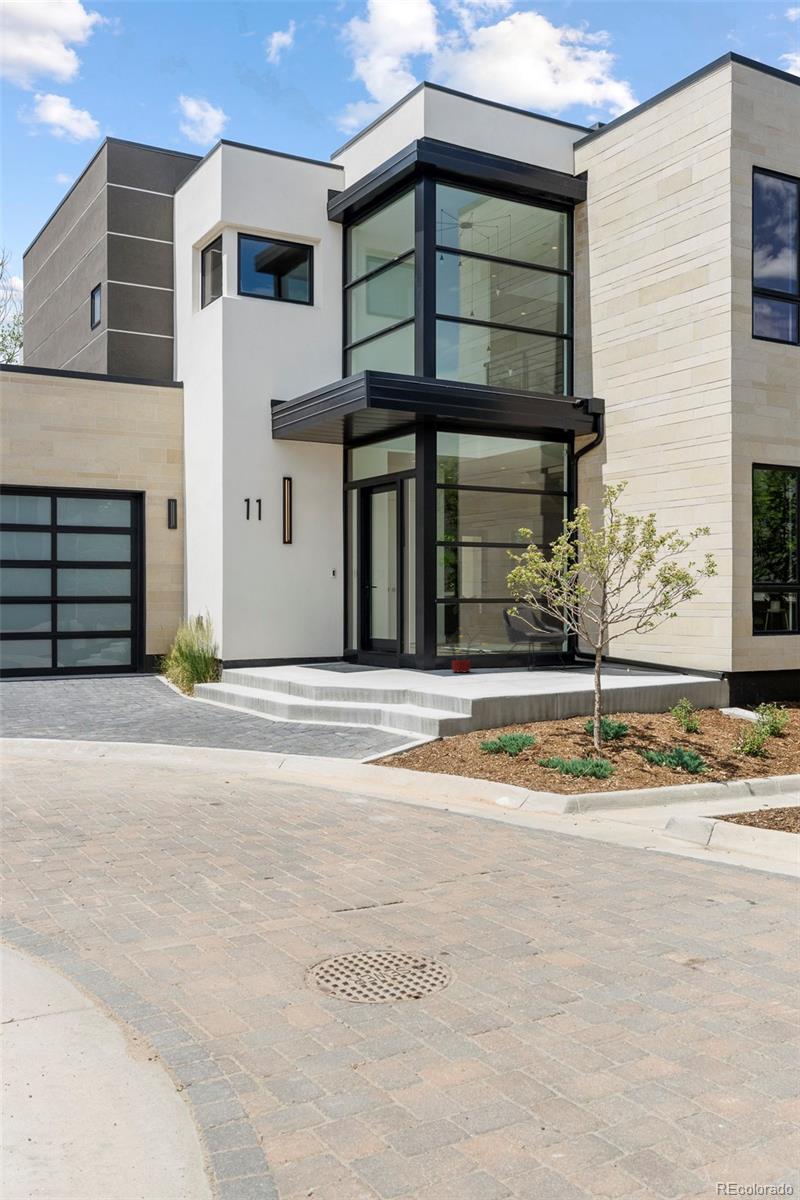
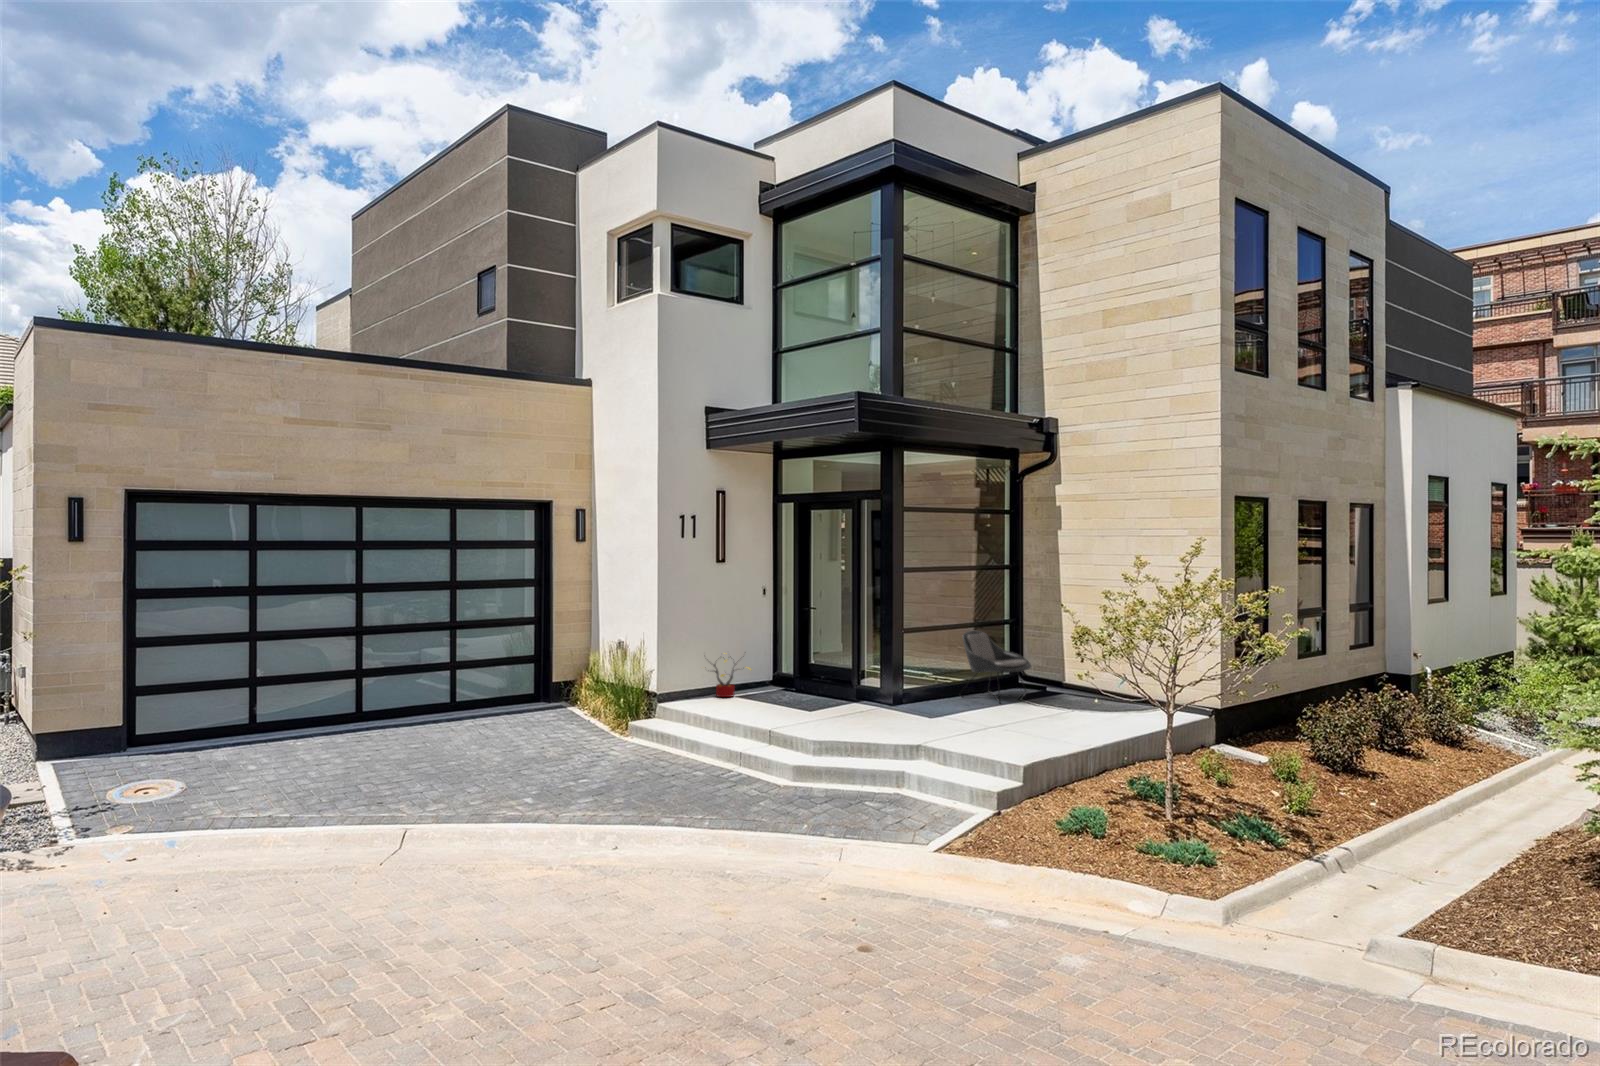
decorative plant: present [446,635,484,672] -> present [708,656,751,697]

